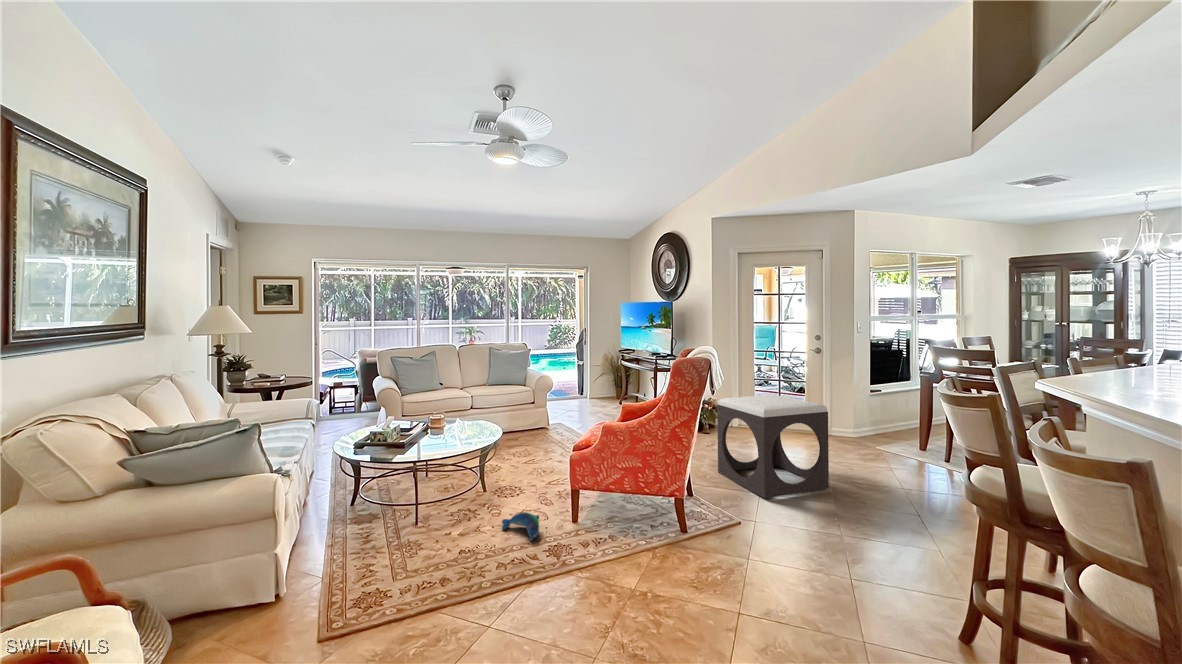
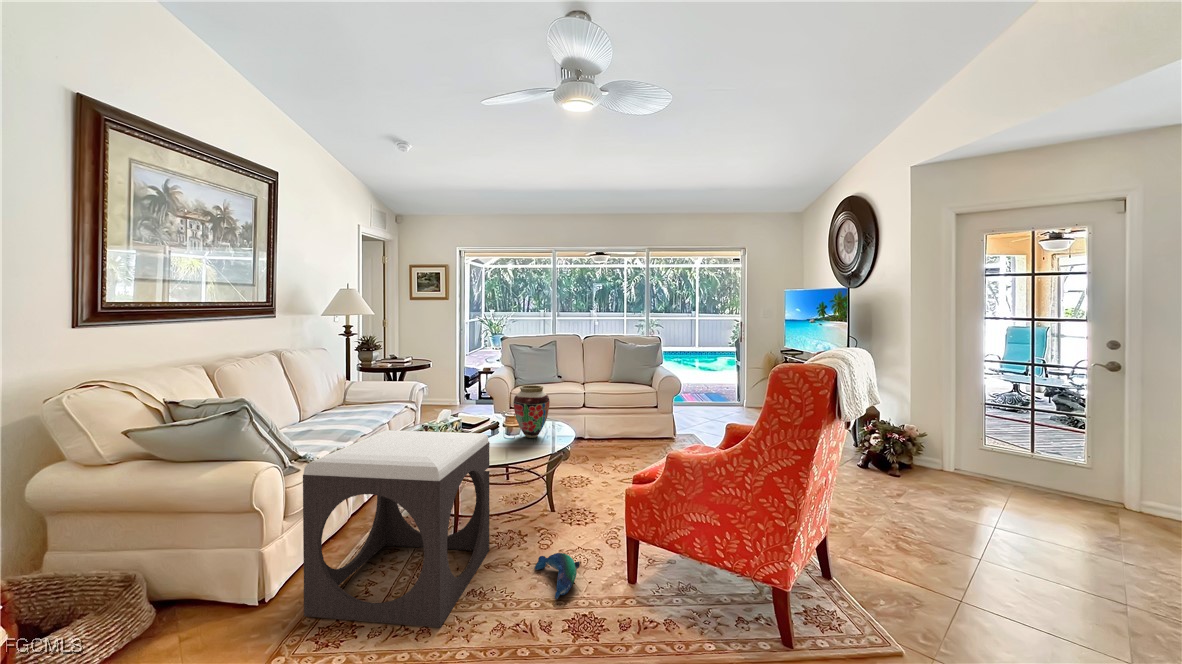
vase: none [448,391,479,435] -> present [513,385,550,438]
footstool: present [717,395,829,498] -> present [303,430,489,627]

